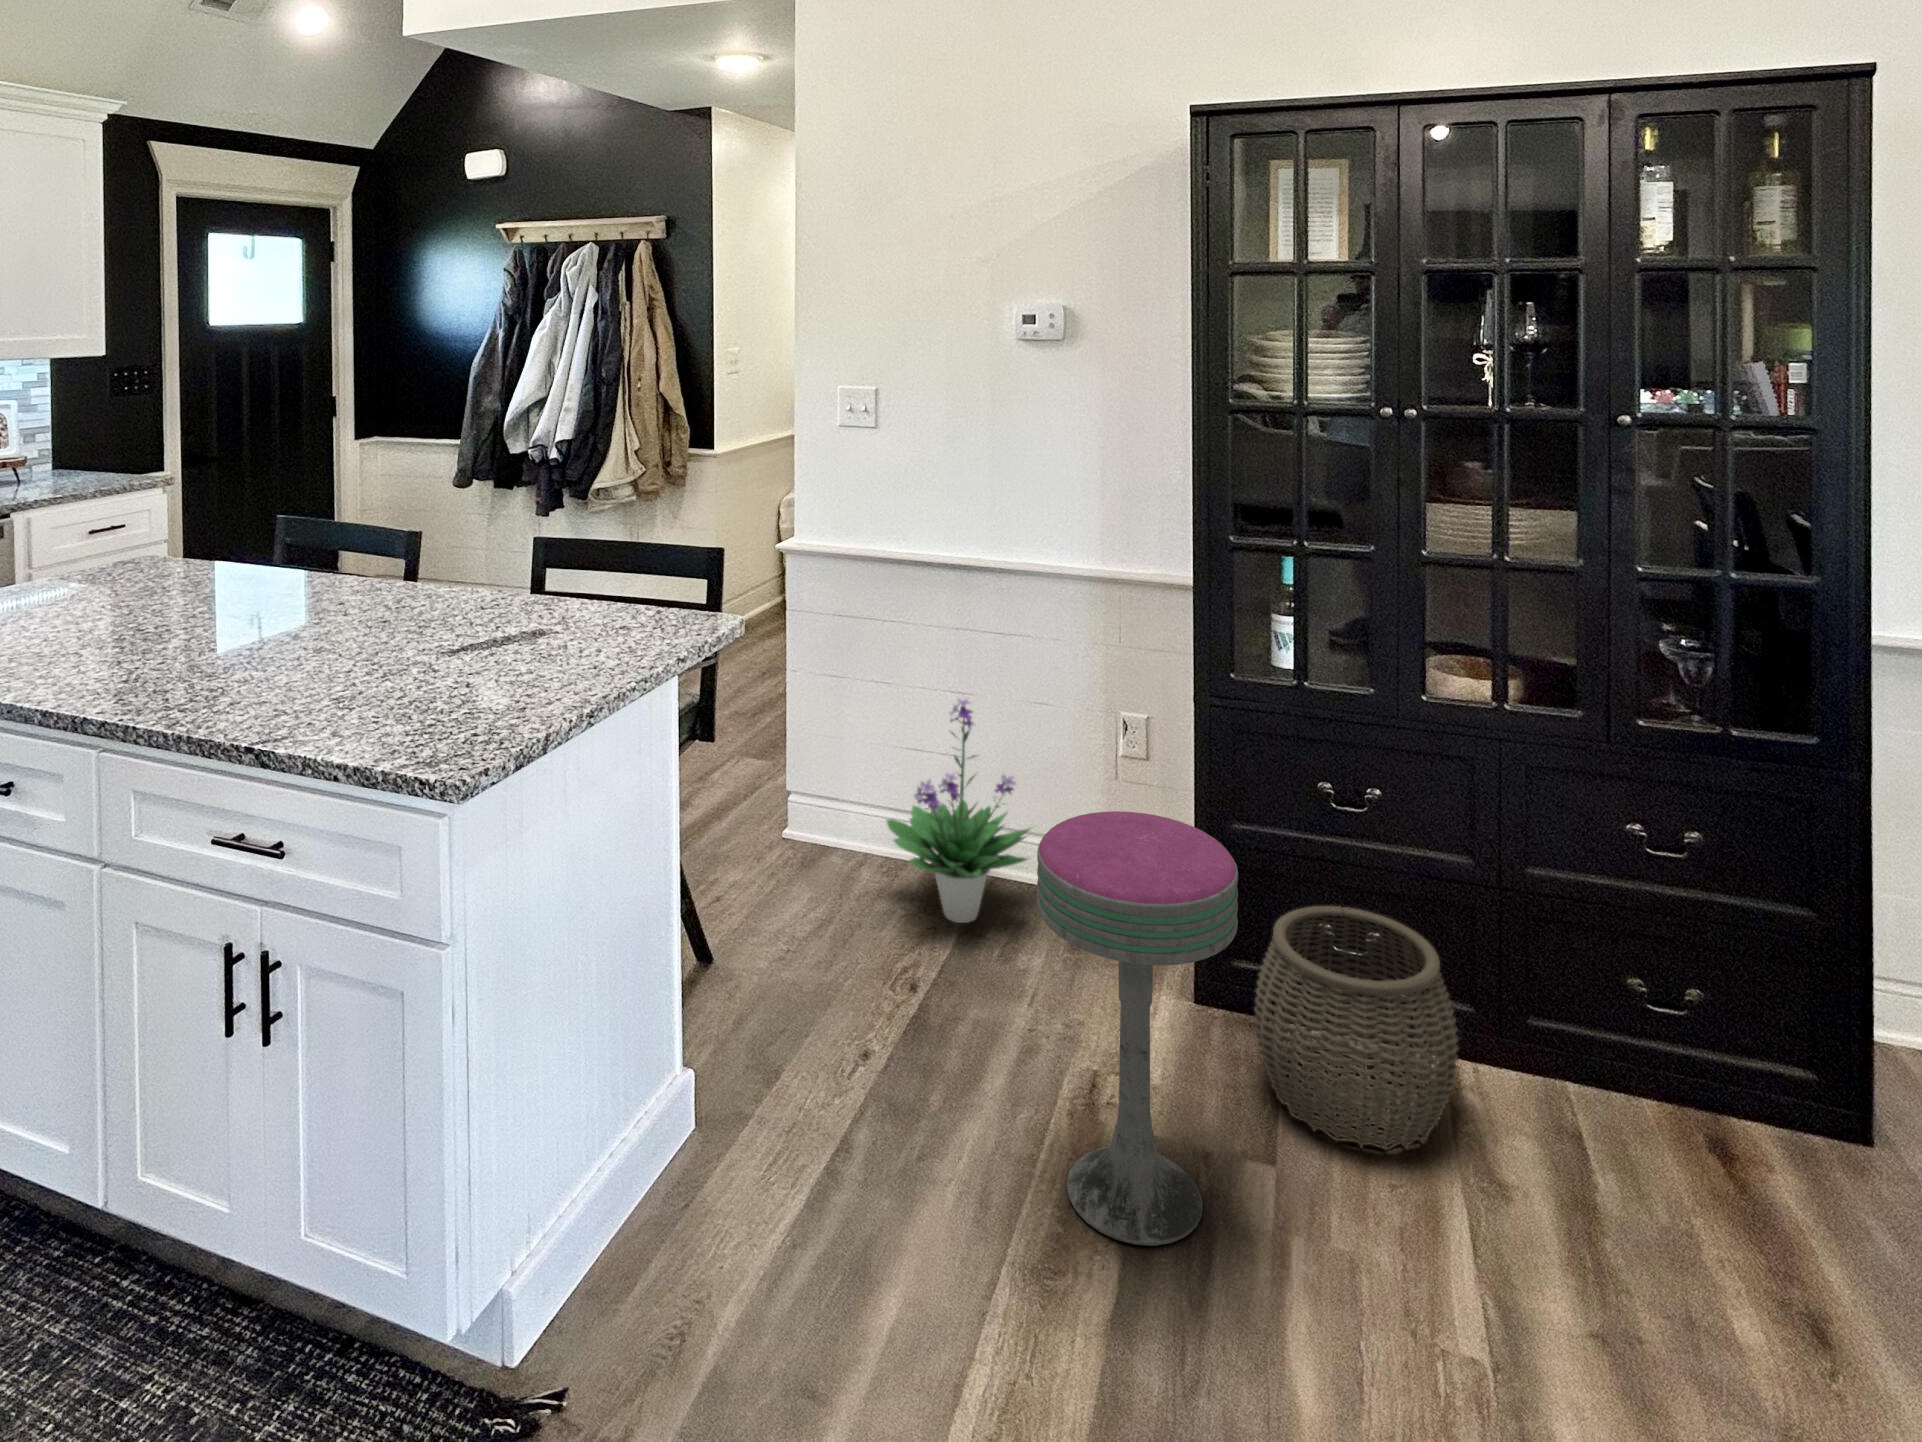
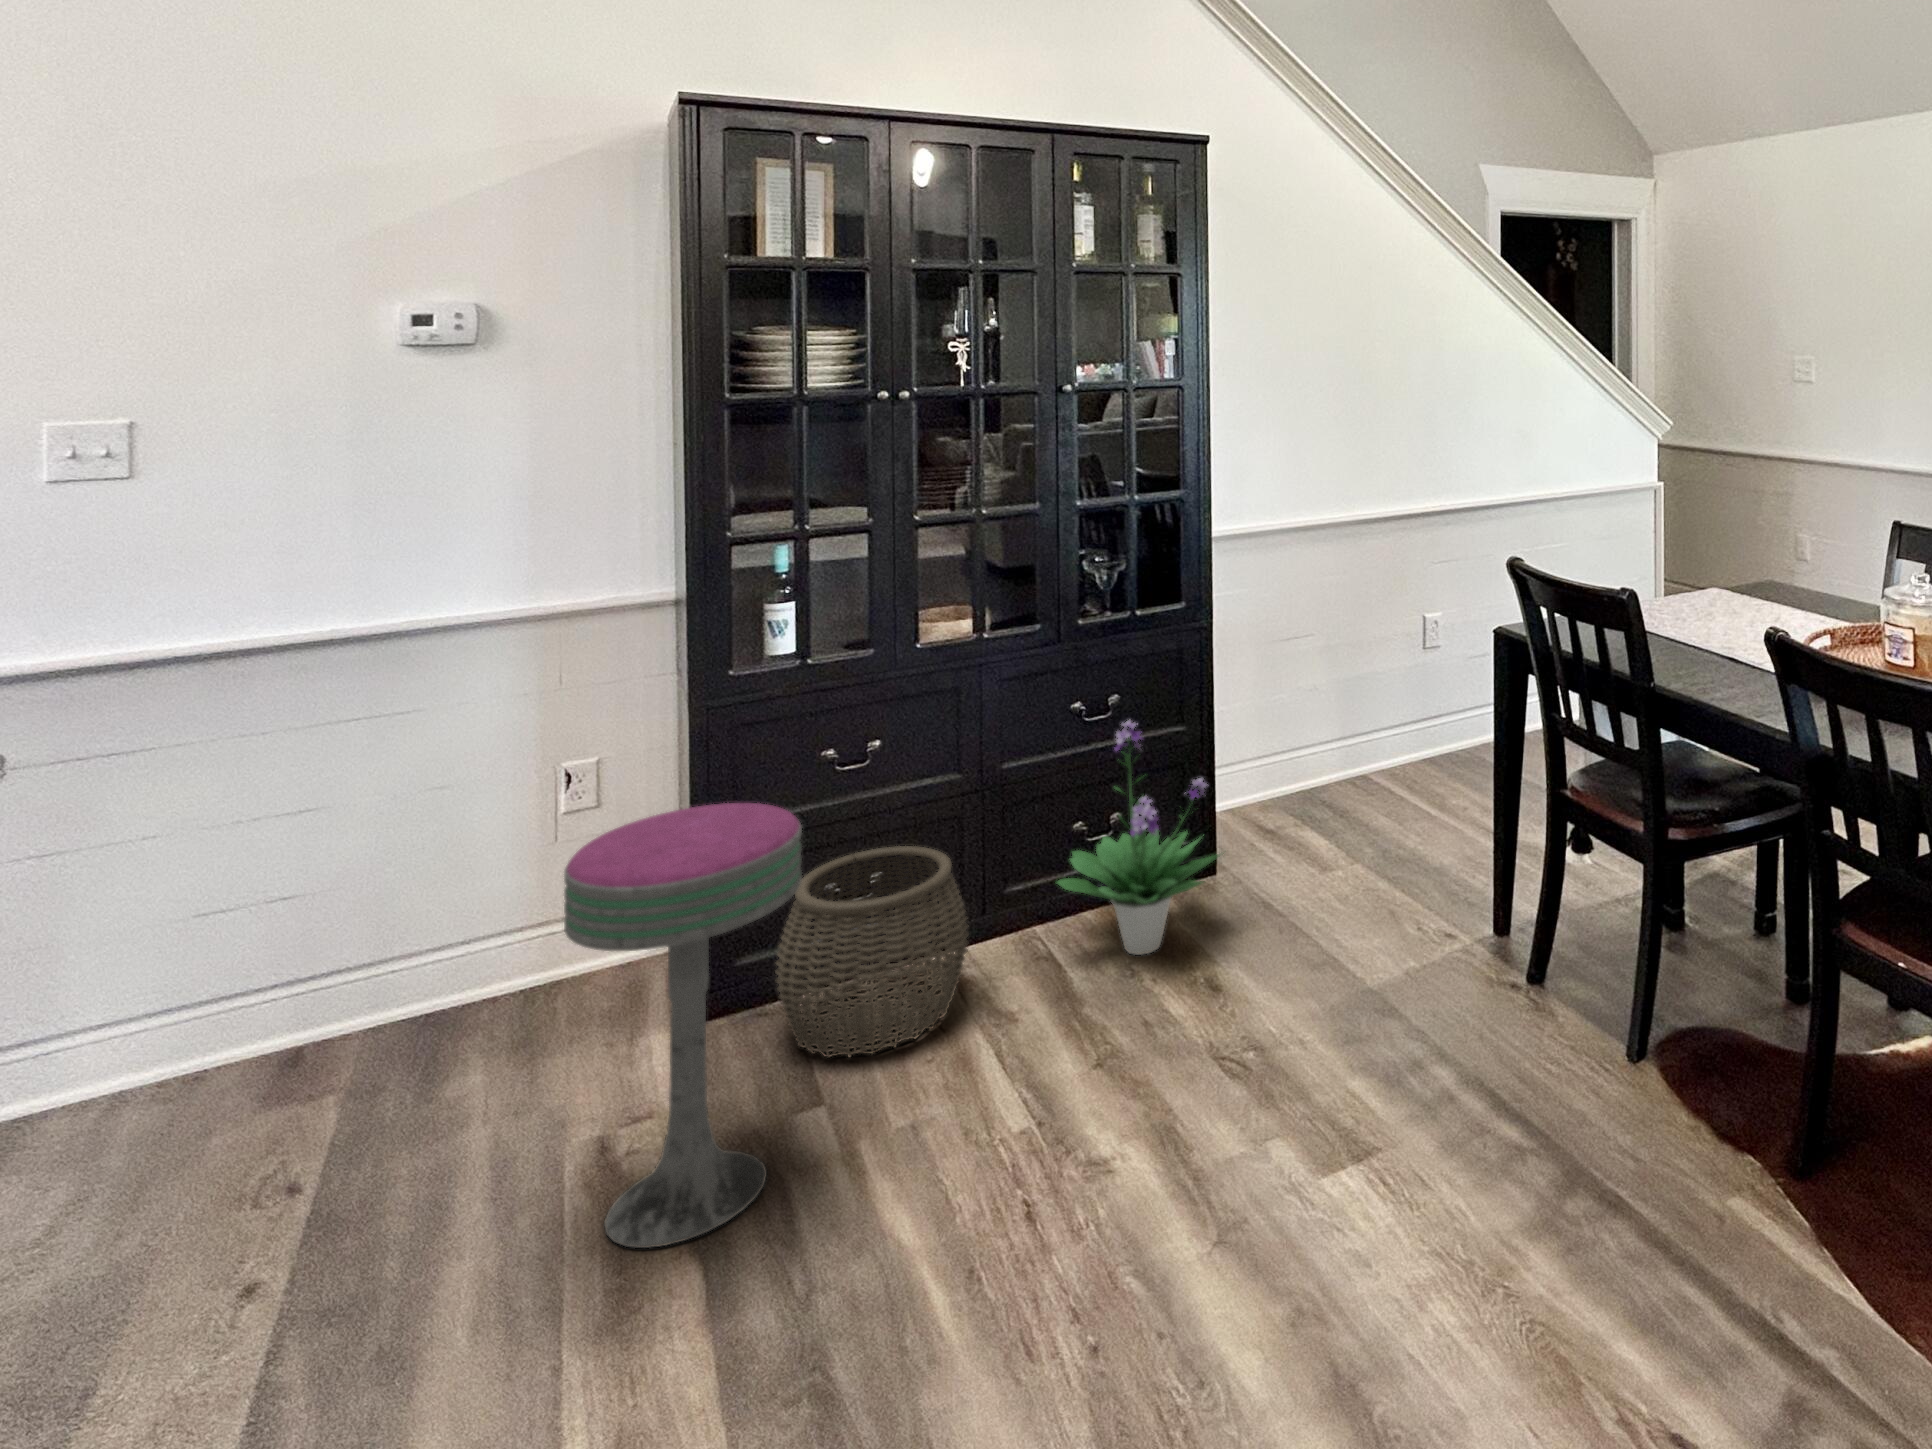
potted plant: present [887,698,1030,923] -> present [1057,721,1224,955]

